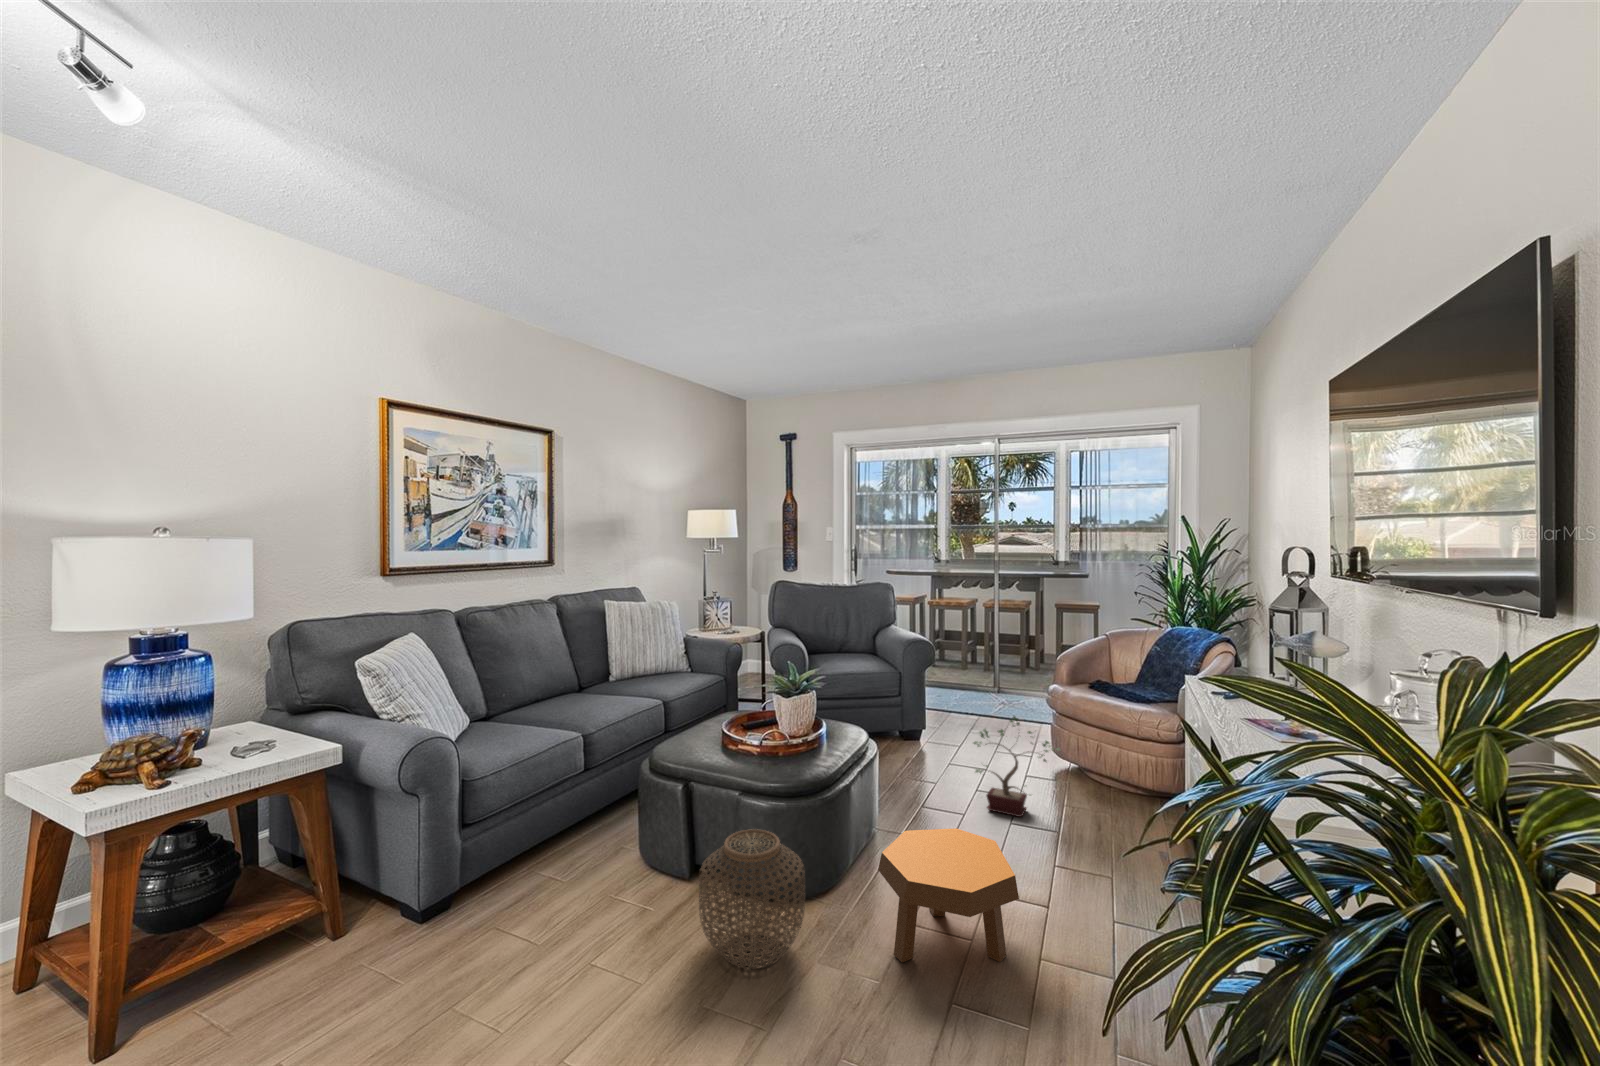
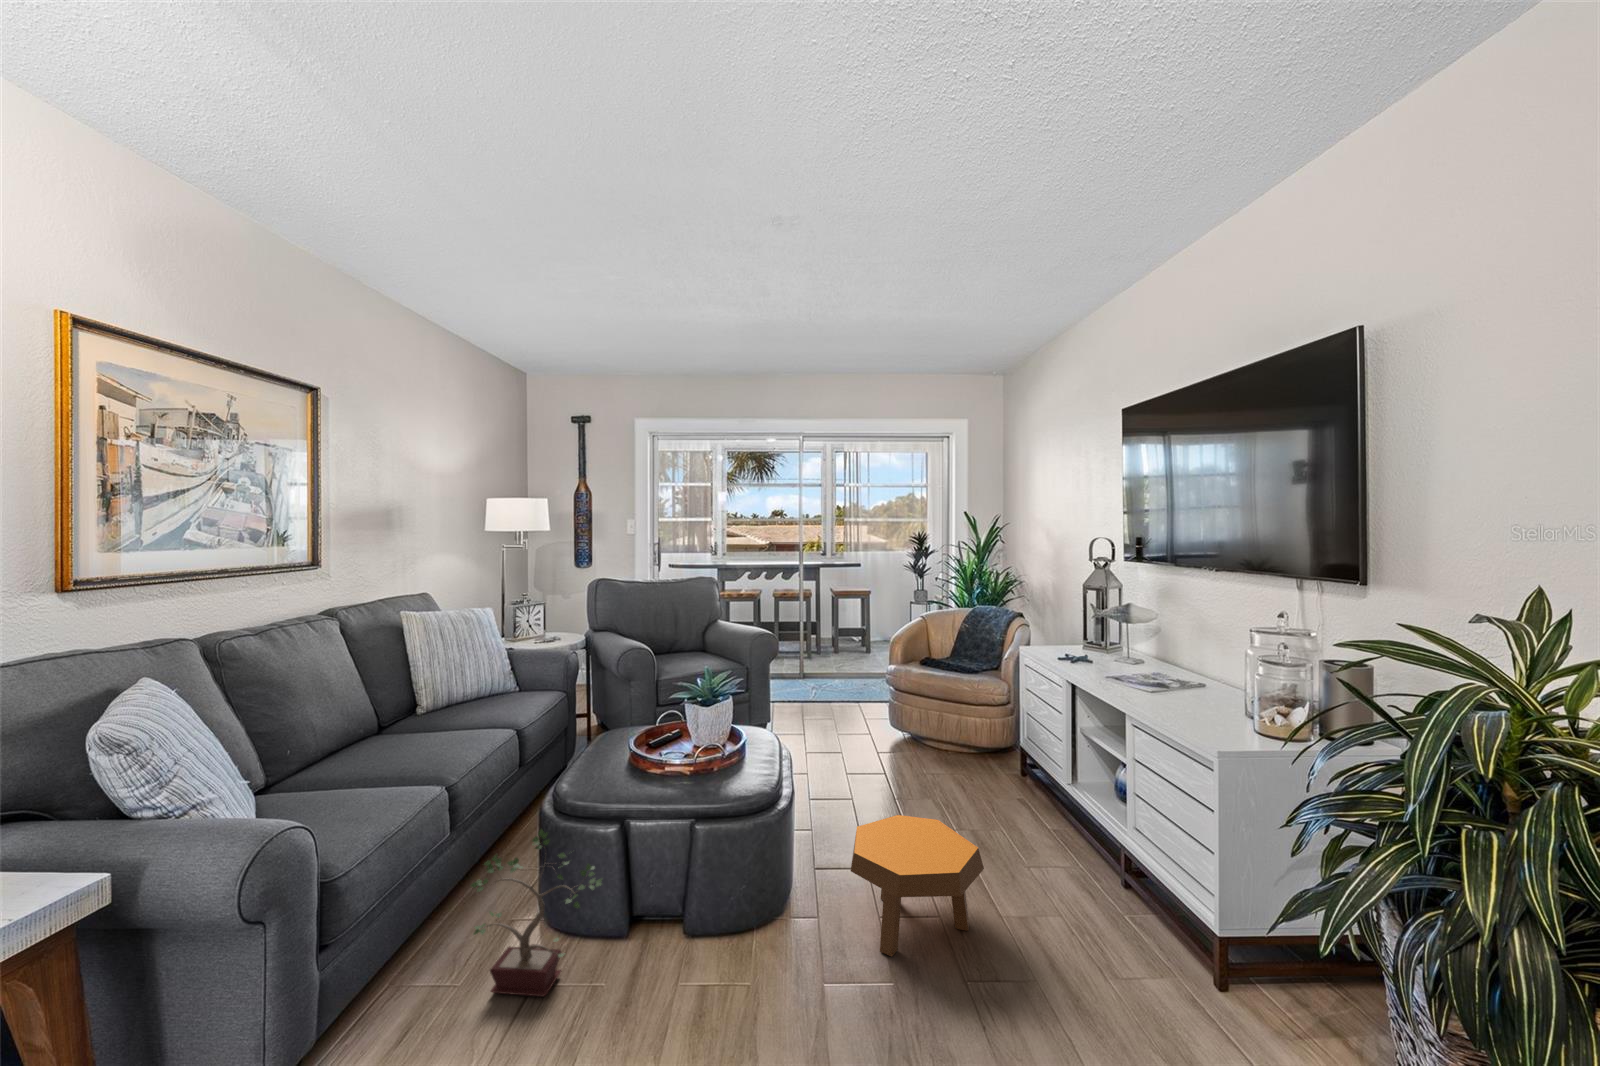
potted plant: present [974,716,1060,817] -> present [471,829,602,997]
woven basket: present [699,829,805,969] -> none [685,856,802,1012]

